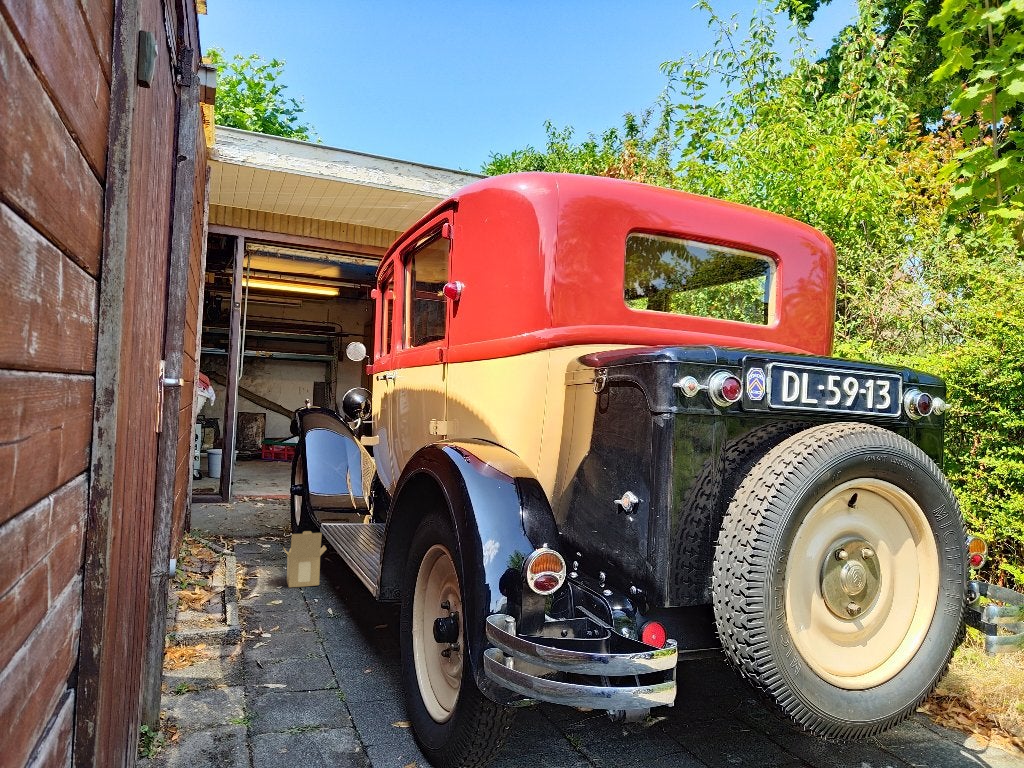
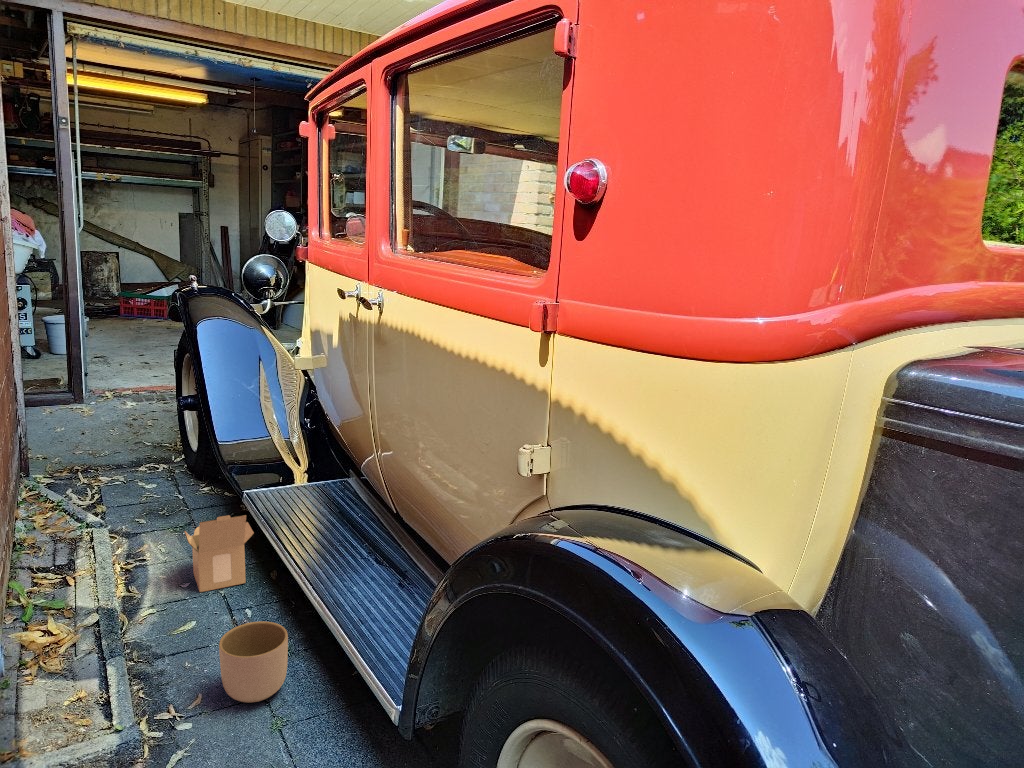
planter: none [293,582,335,628] -> present [219,621,288,703]

